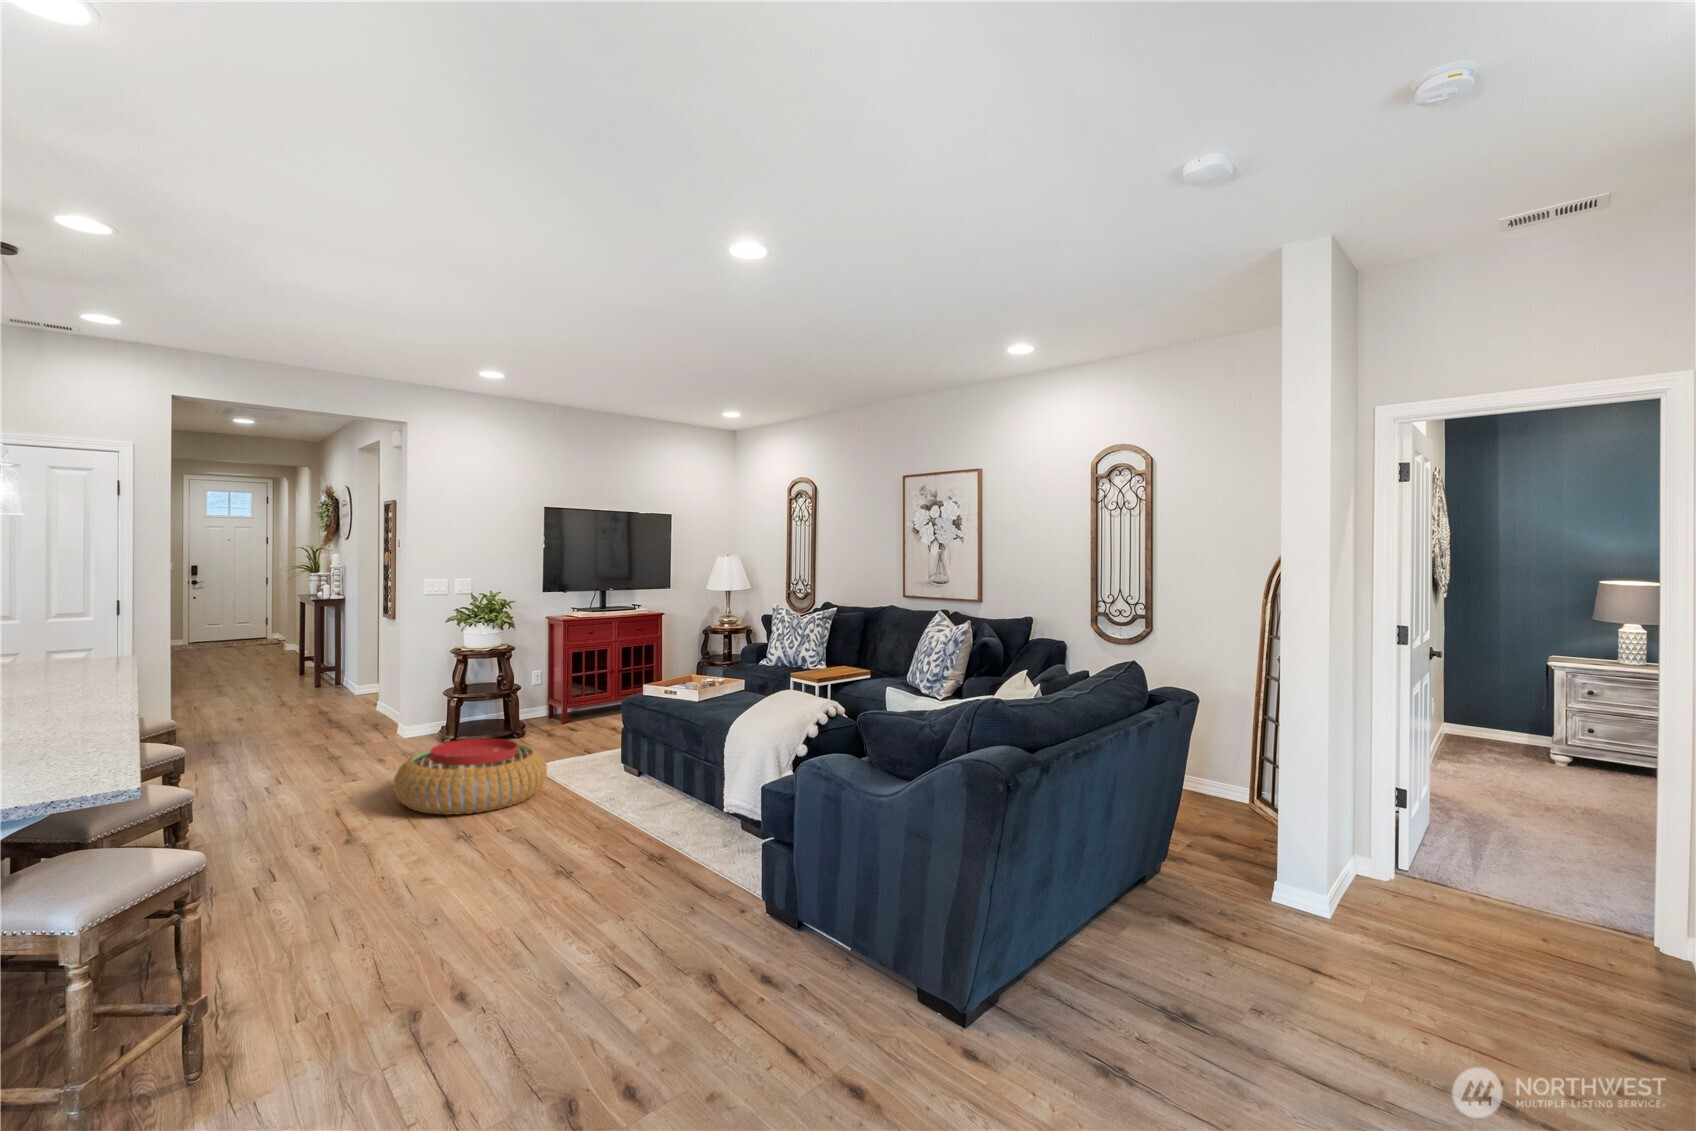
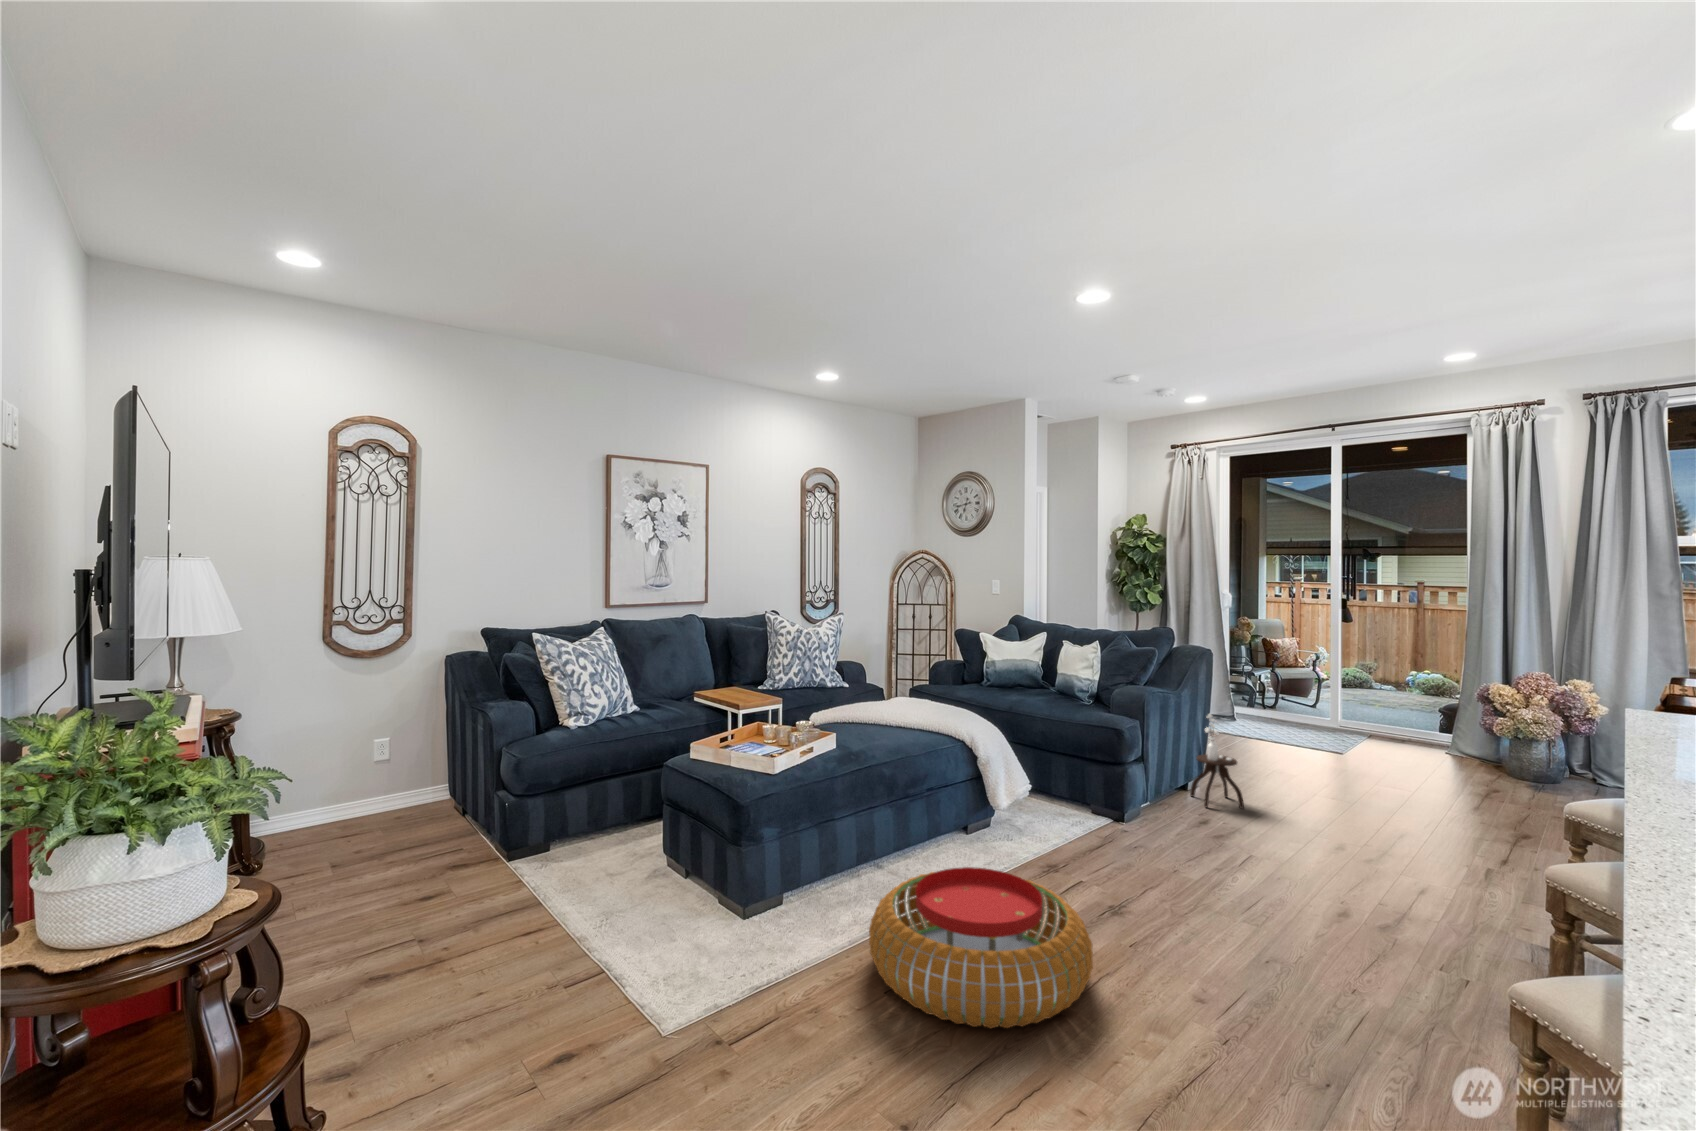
side table: none [708,796,791,993] -> present [1190,714,1244,808]

